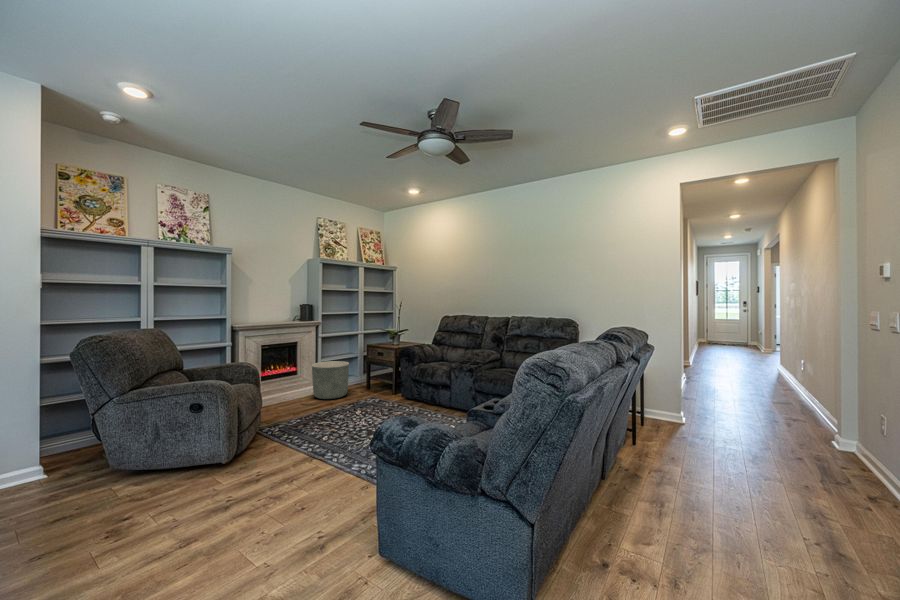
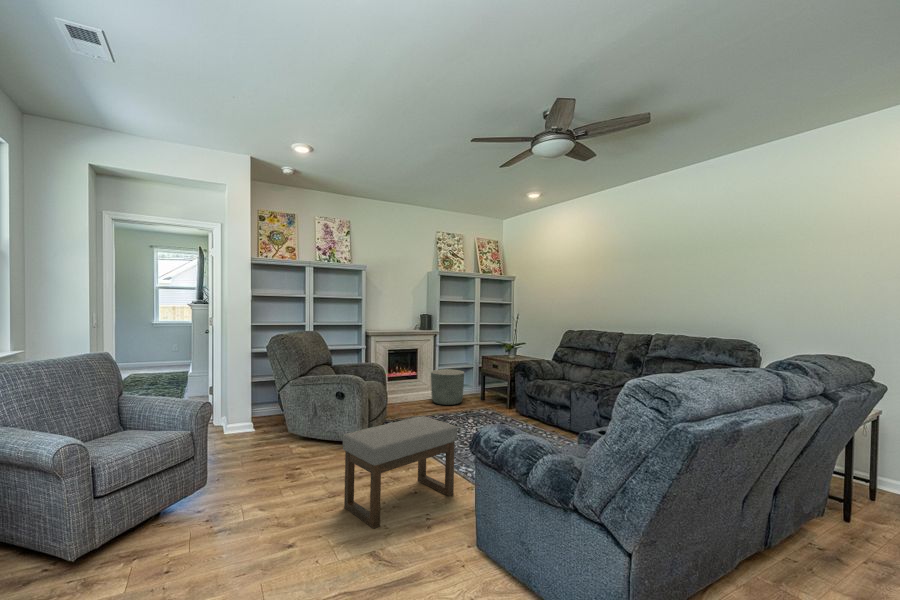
ottoman: none [199,419,353,578] -> present [343,416,457,528]

